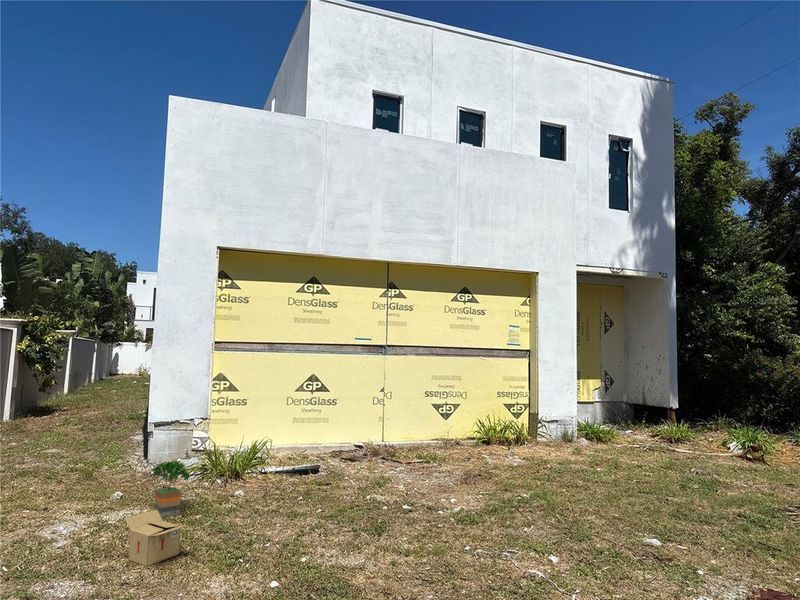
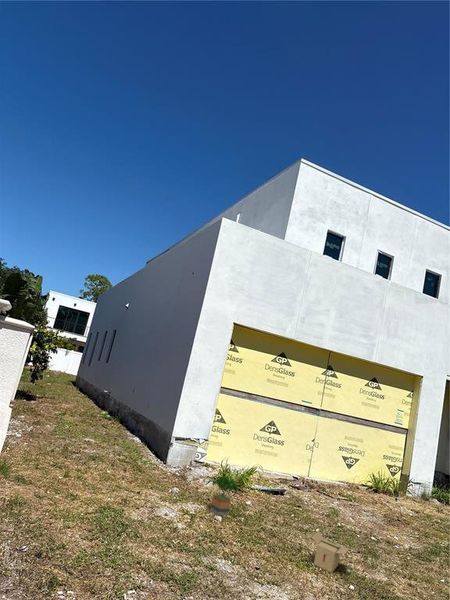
cardboard box: present [125,510,188,566] -> present [313,531,349,572]

